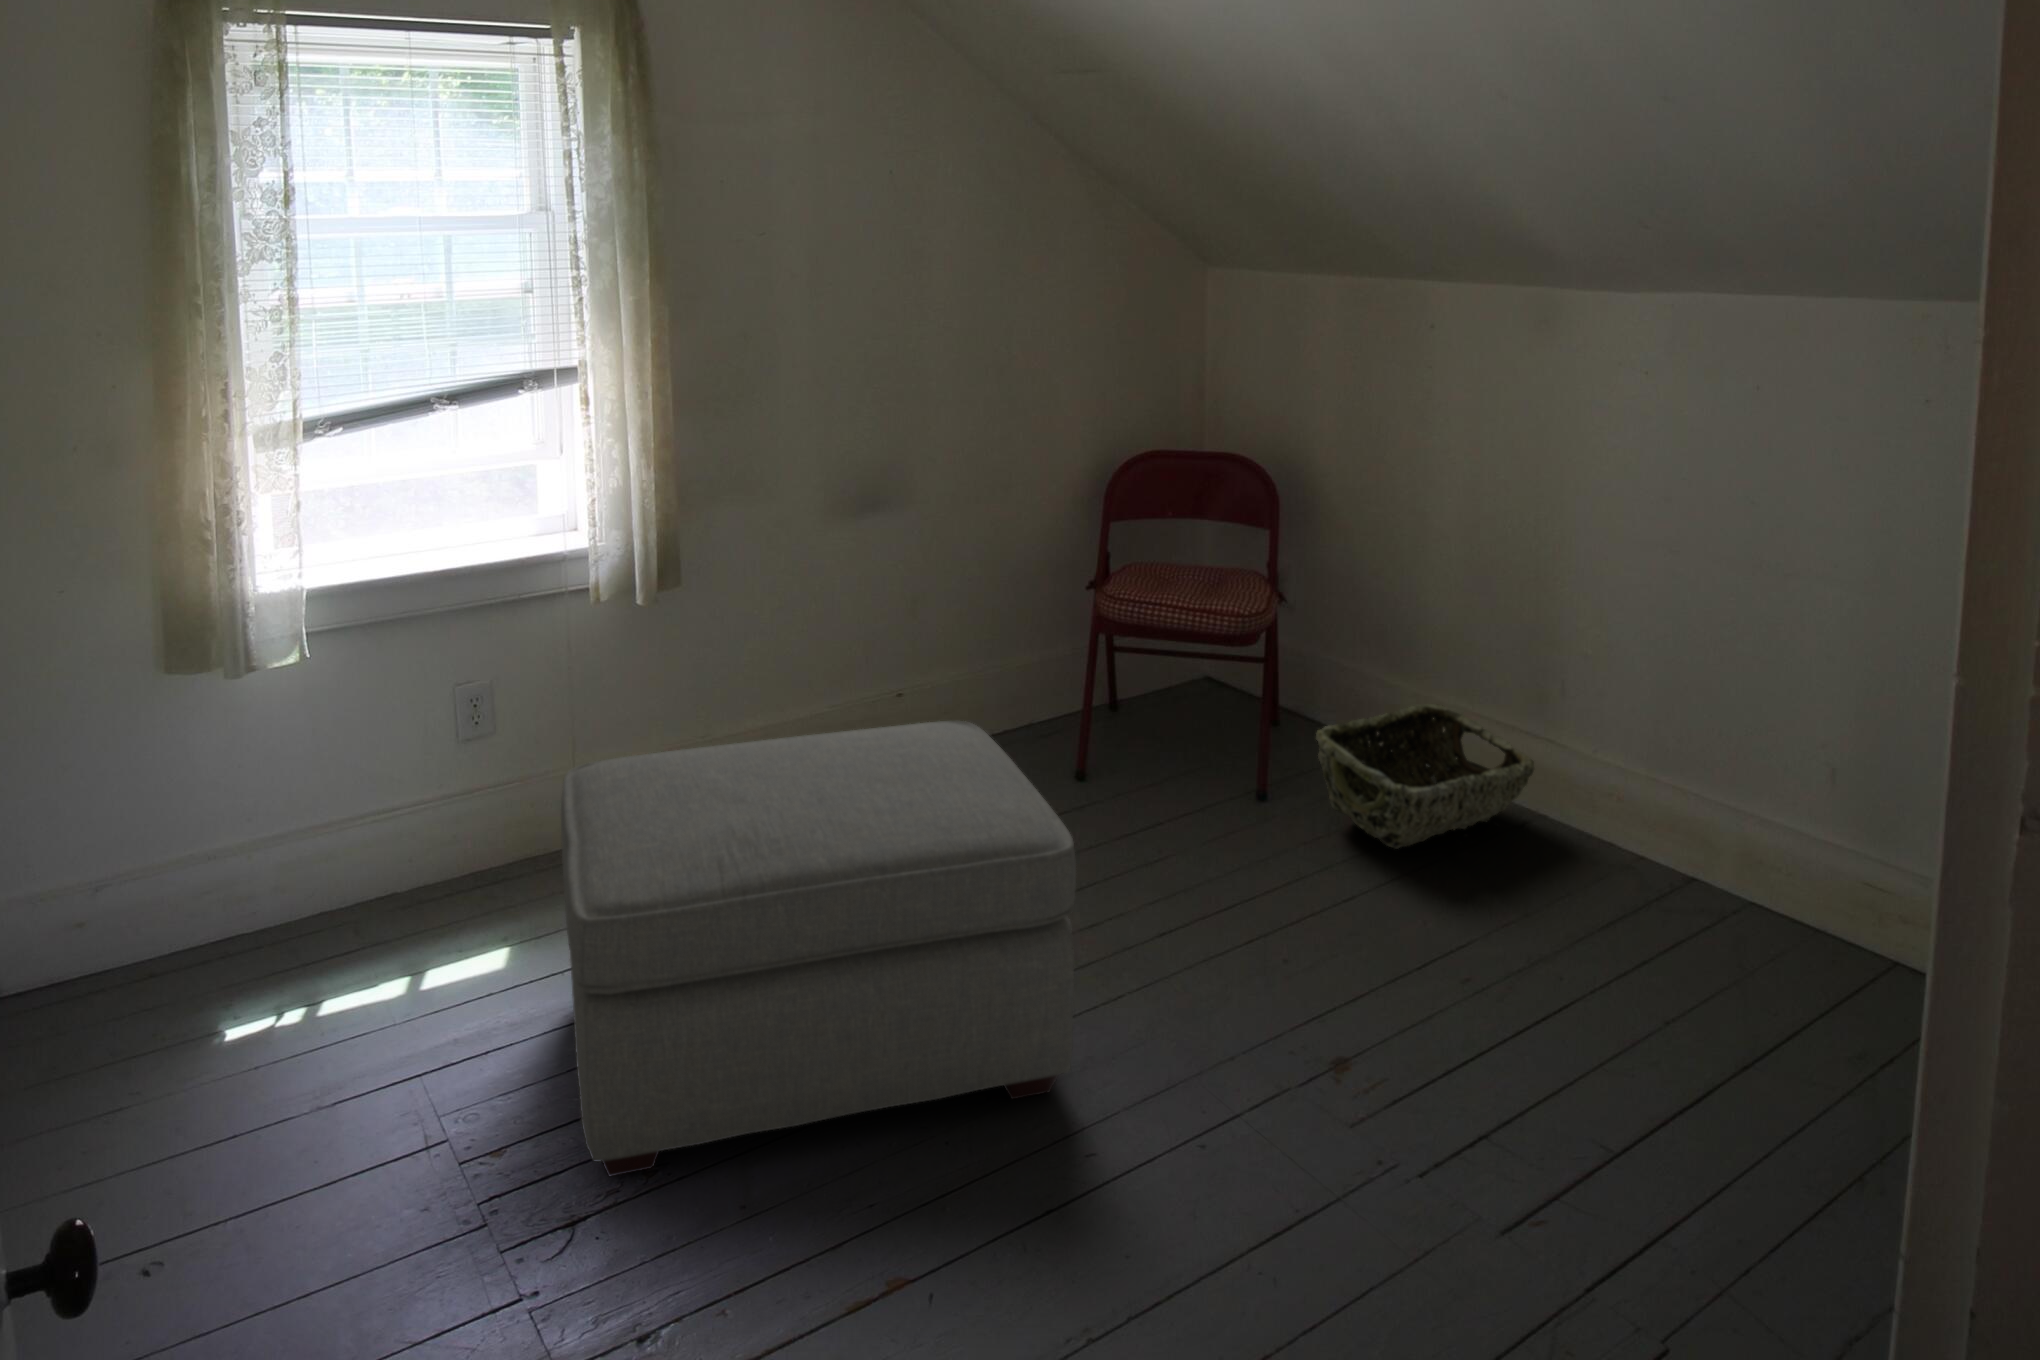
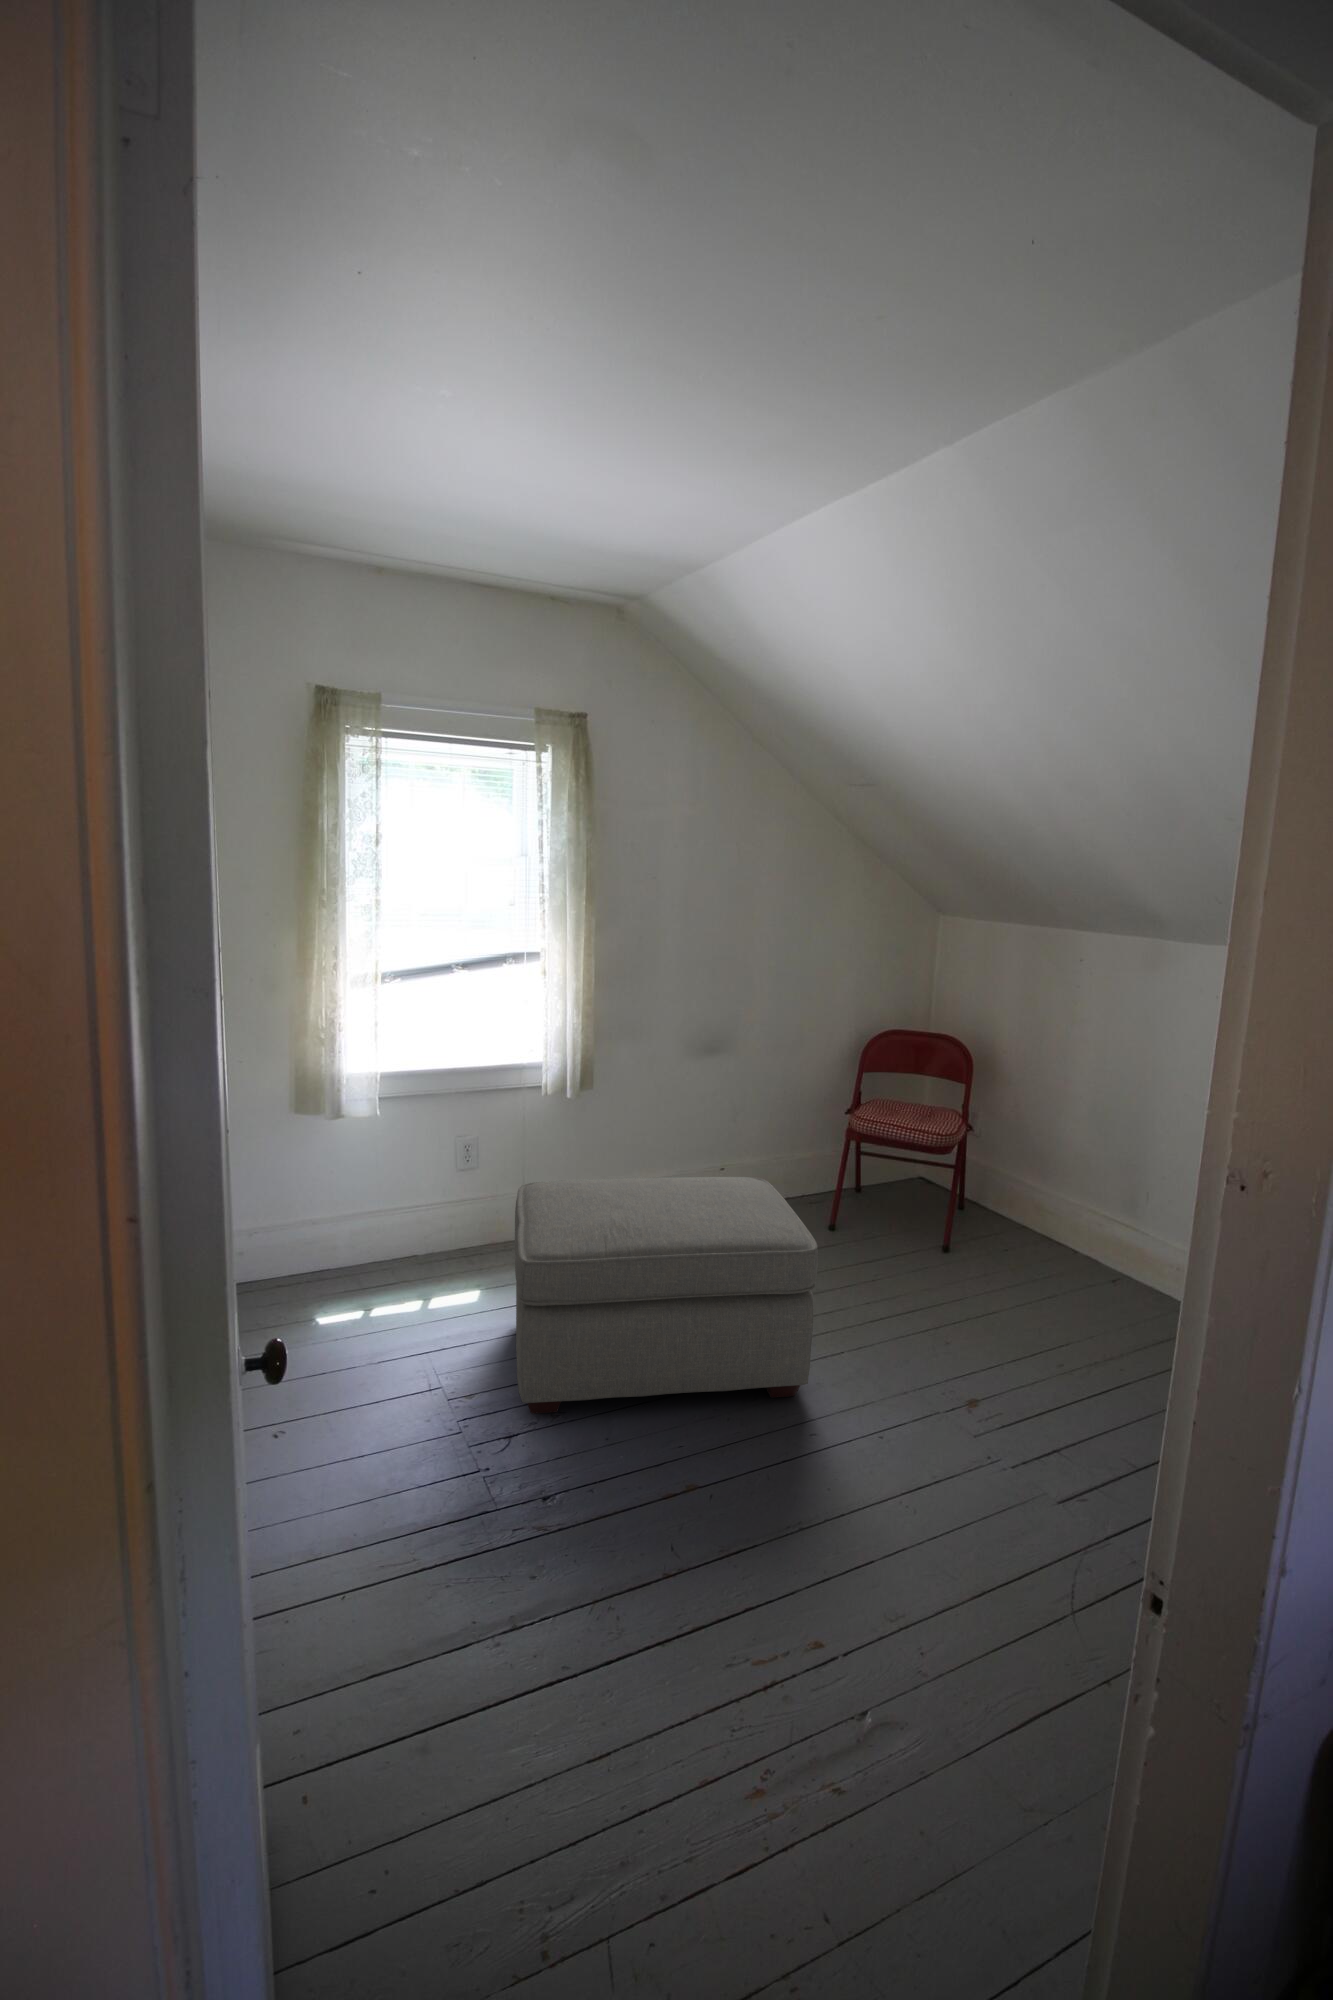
woven basket: present [1316,704,1535,849] -> none [983,1198,1125,1284]

